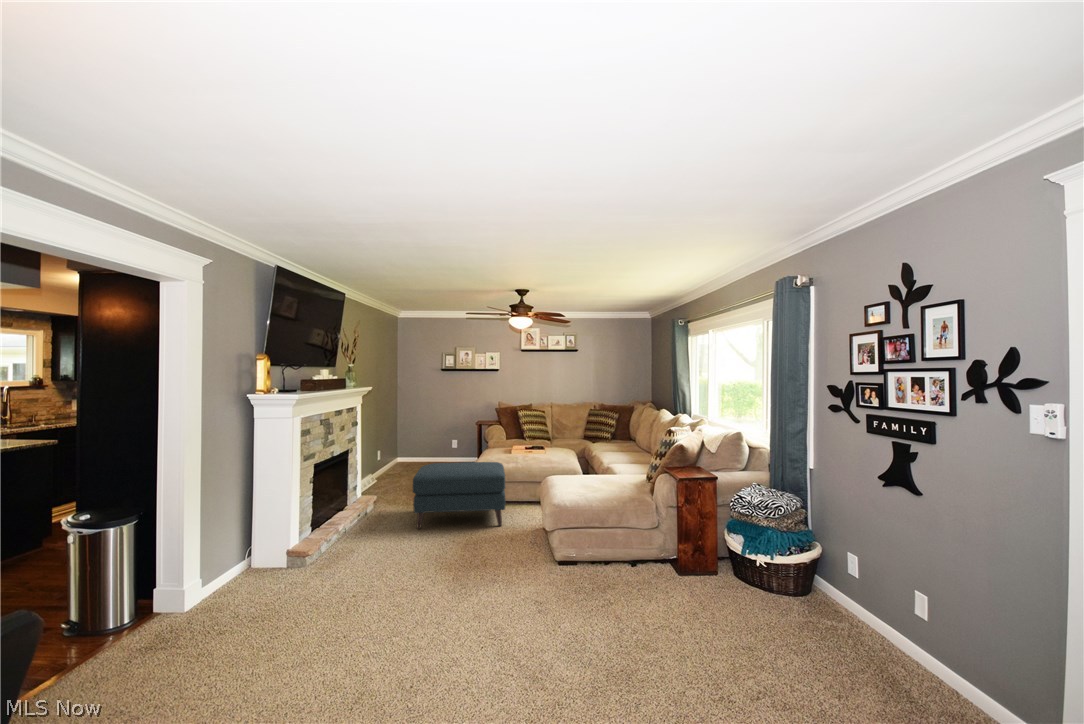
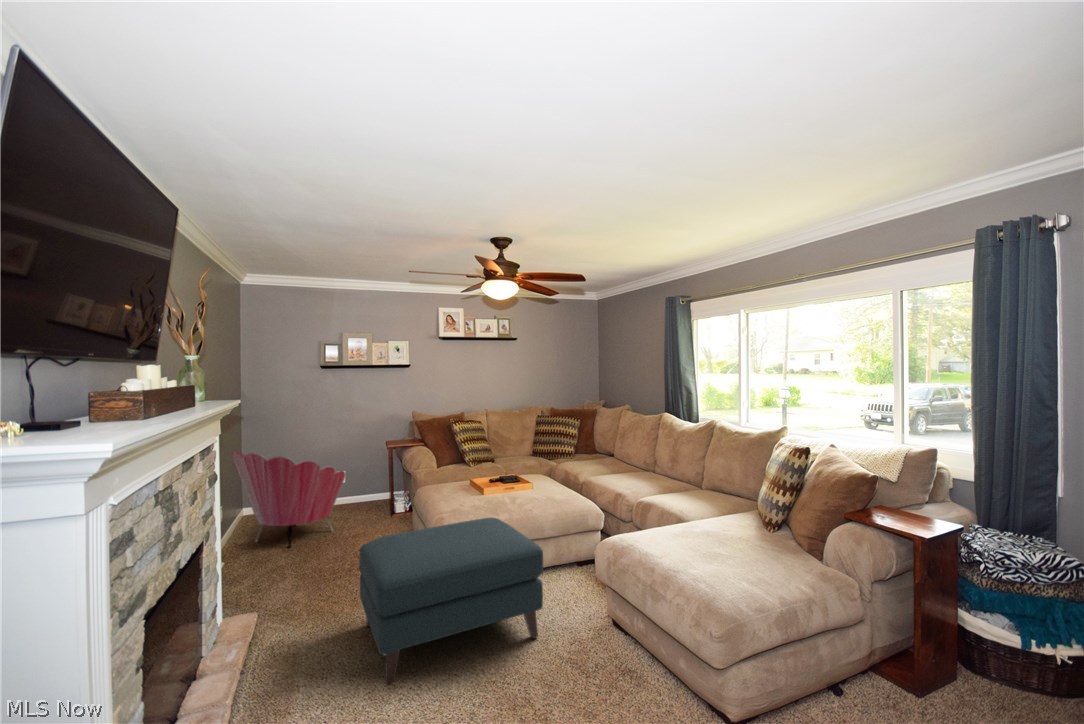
armchair: none [384,418,447,478] -> present [231,452,345,548]

